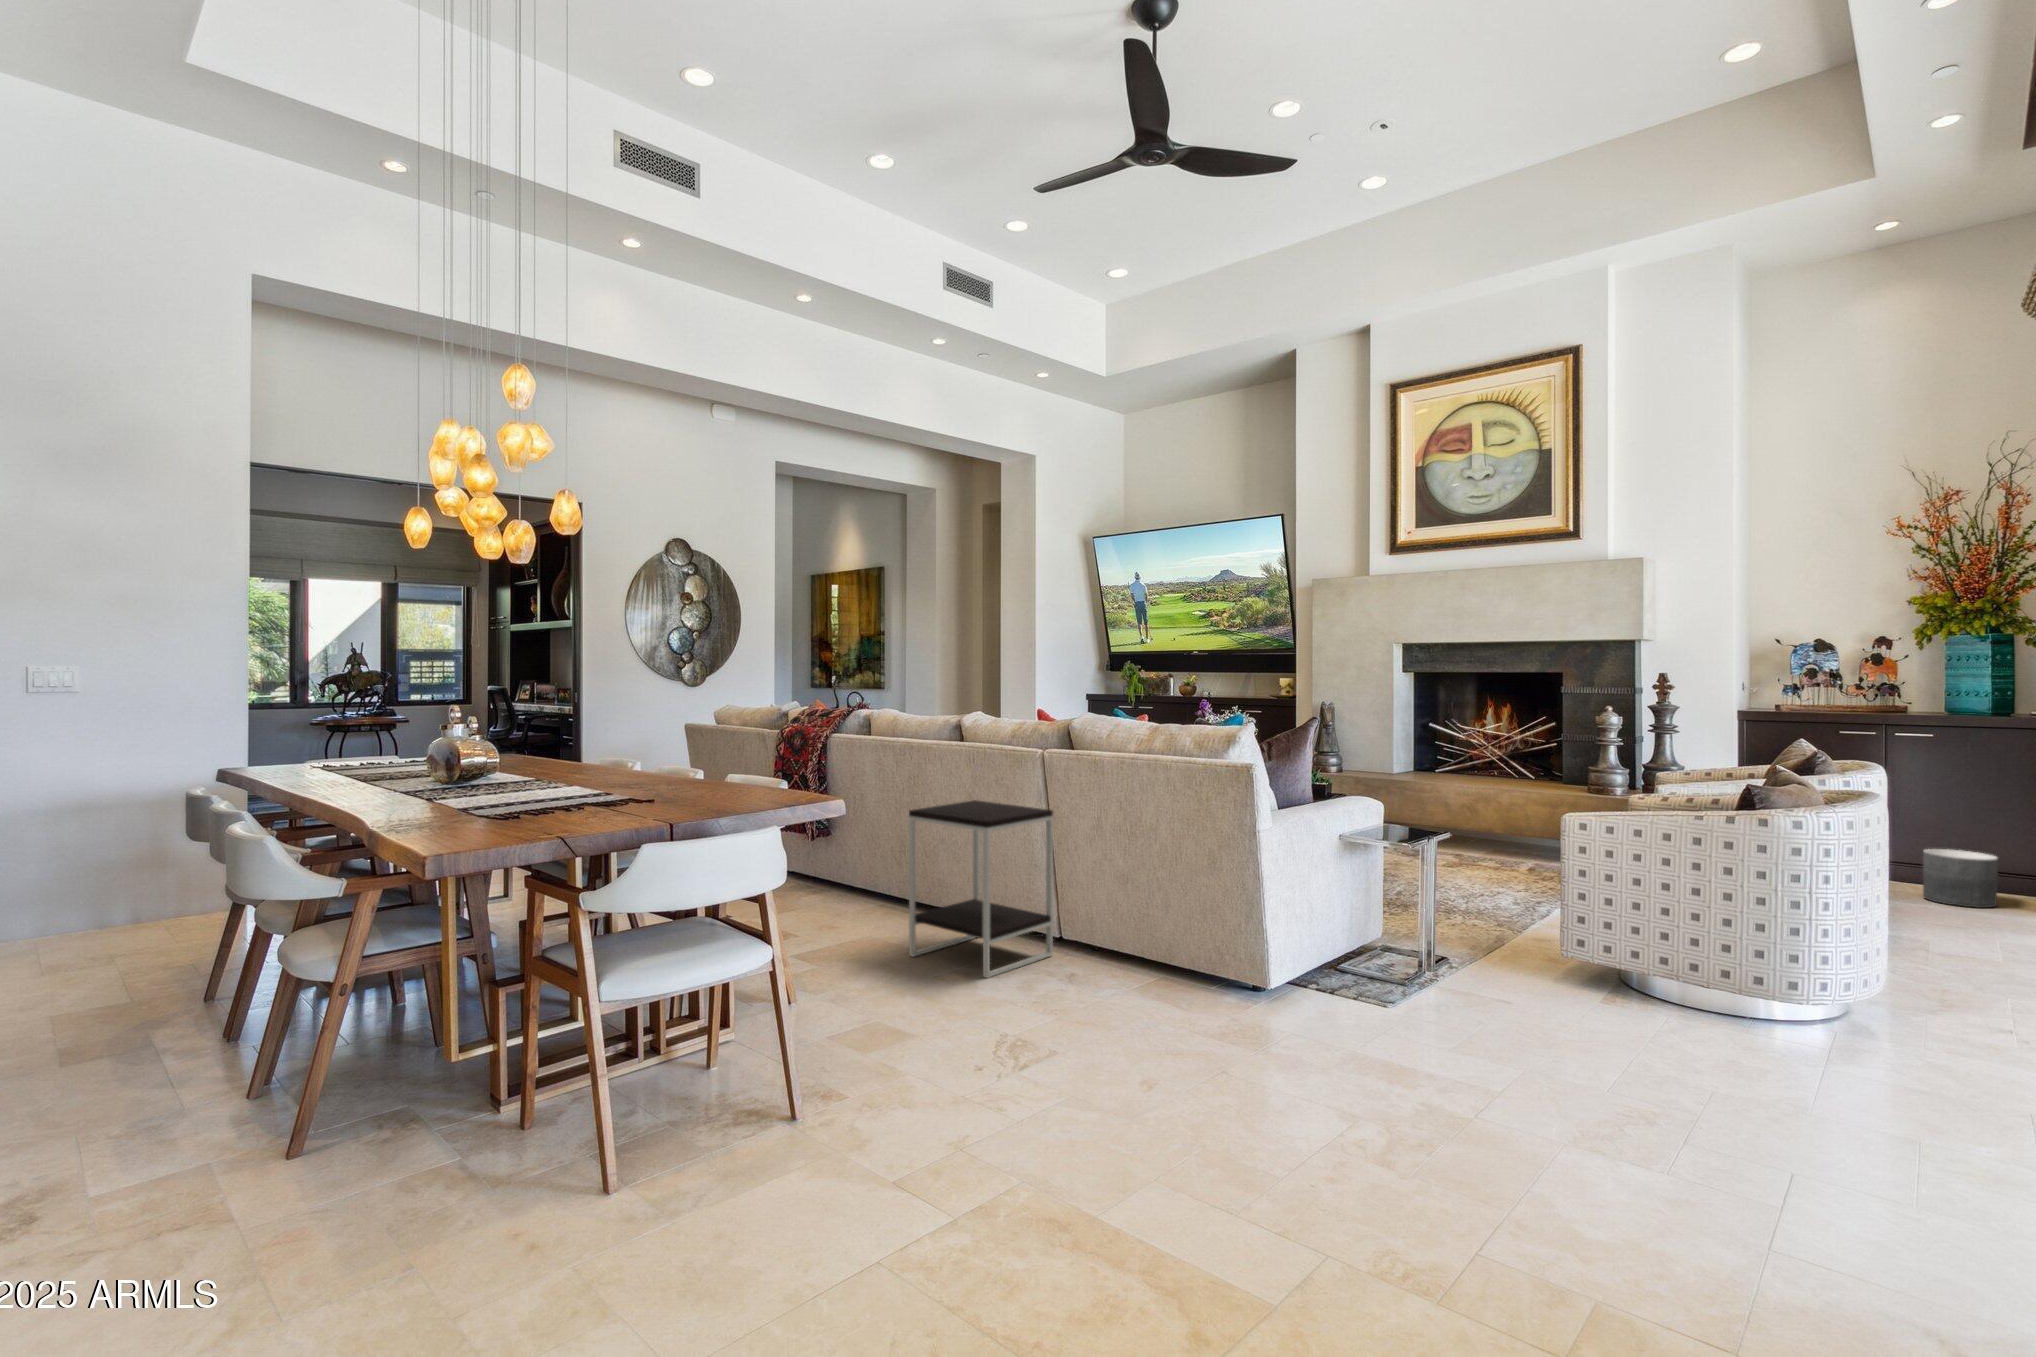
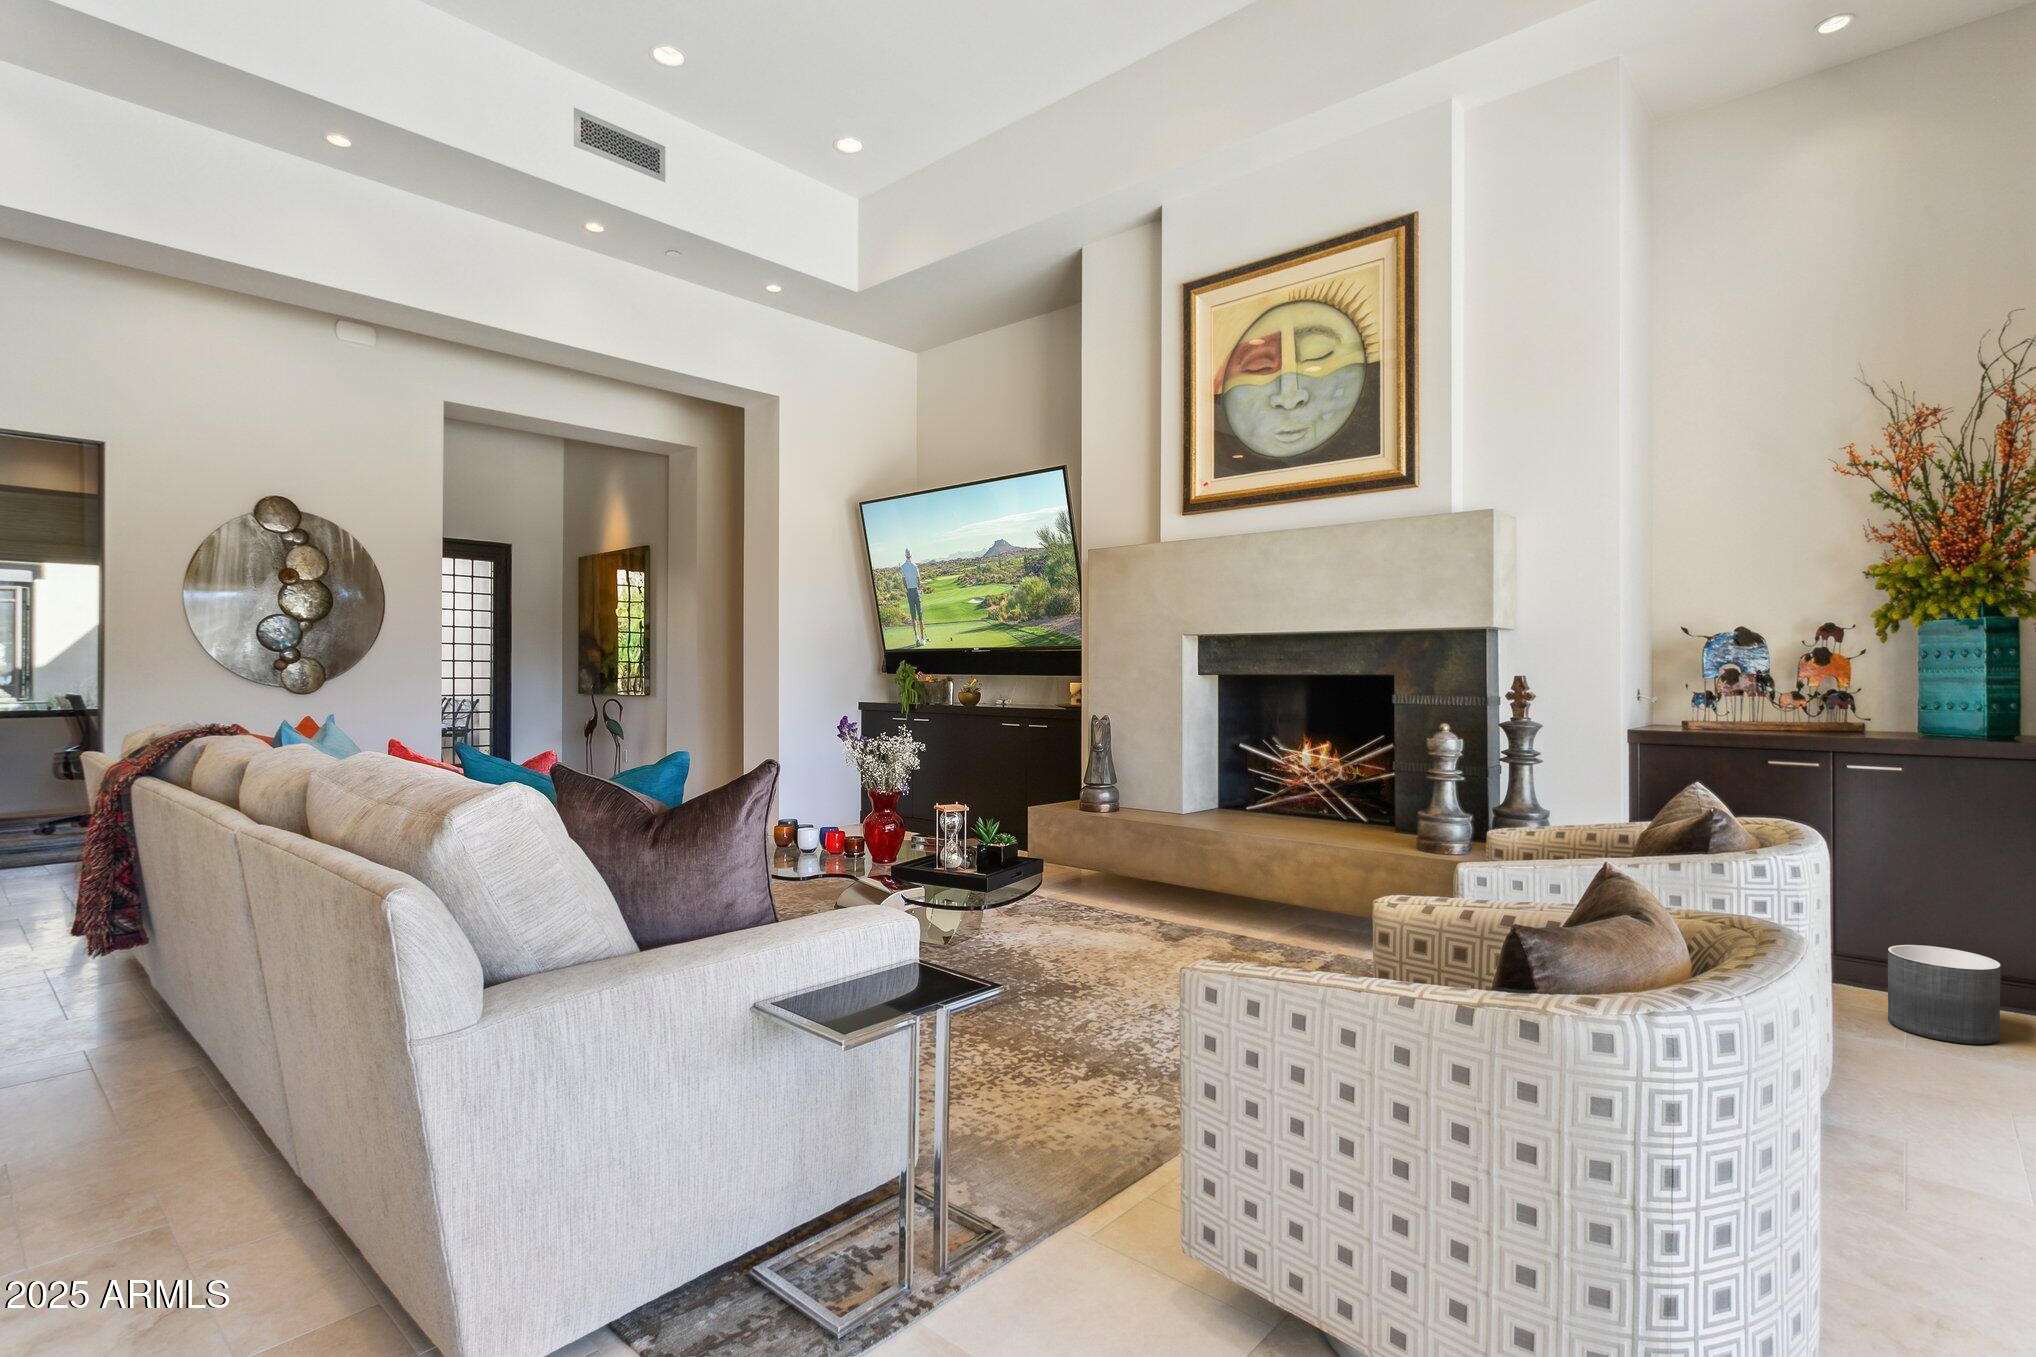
side table: present [909,800,1053,978] -> none [21,922,307,1314]

